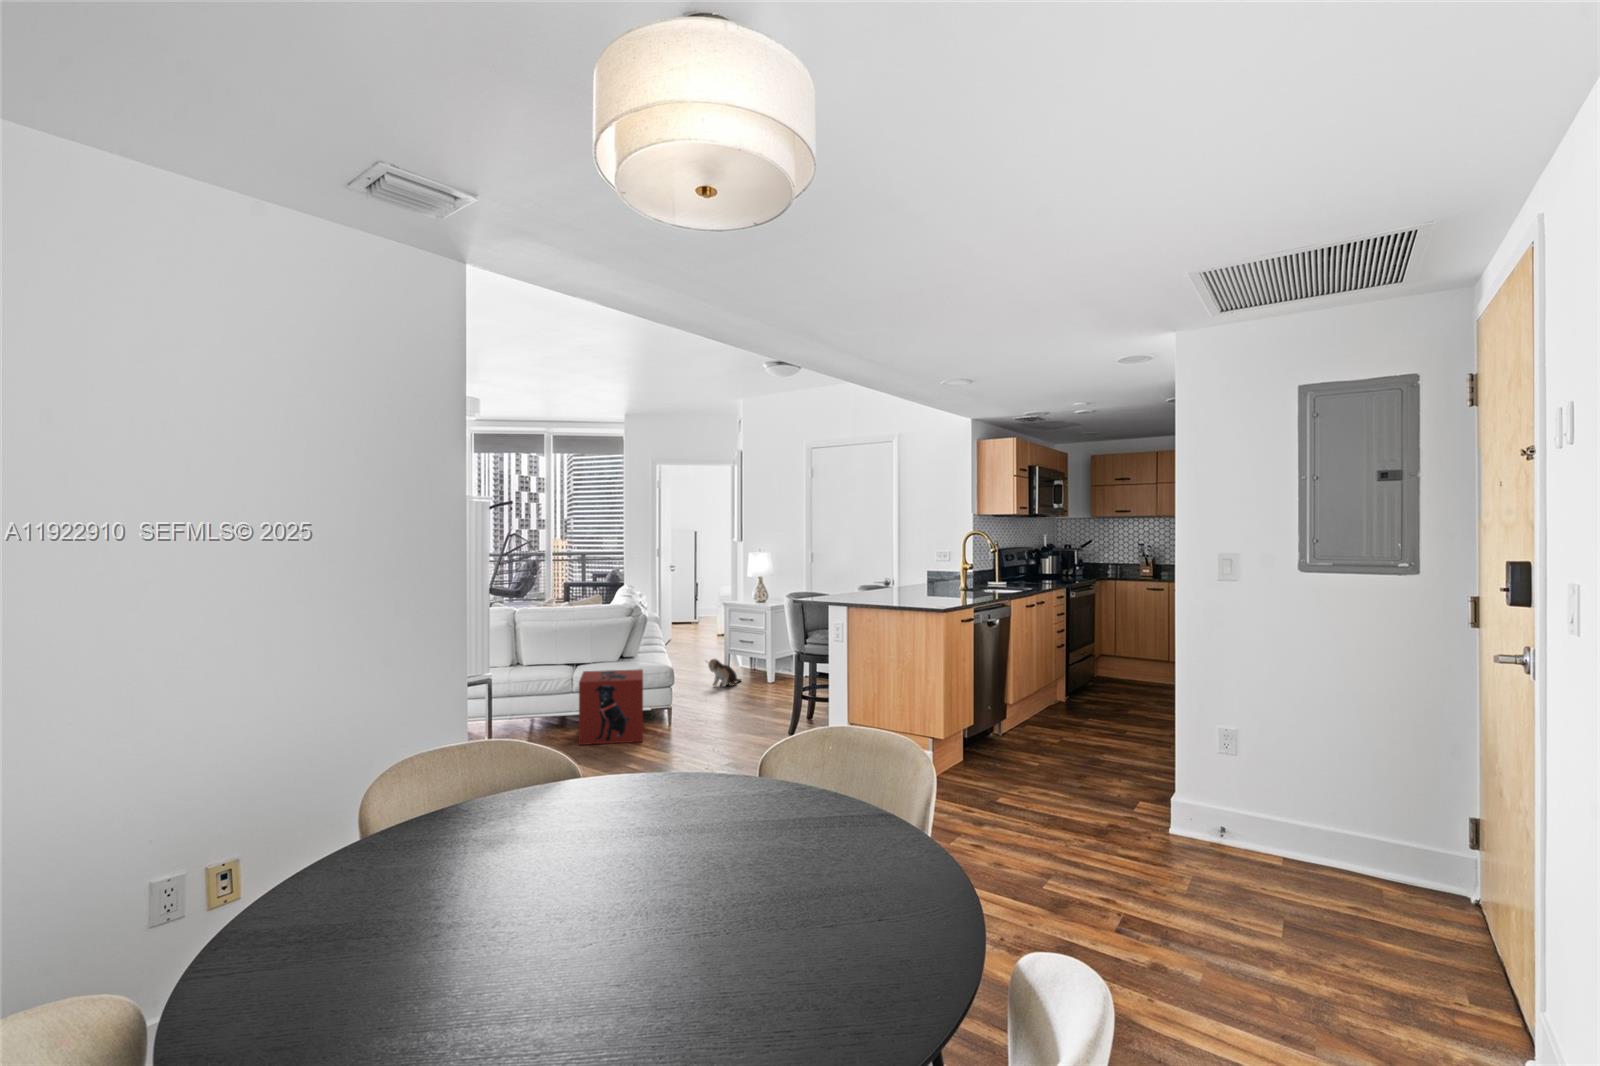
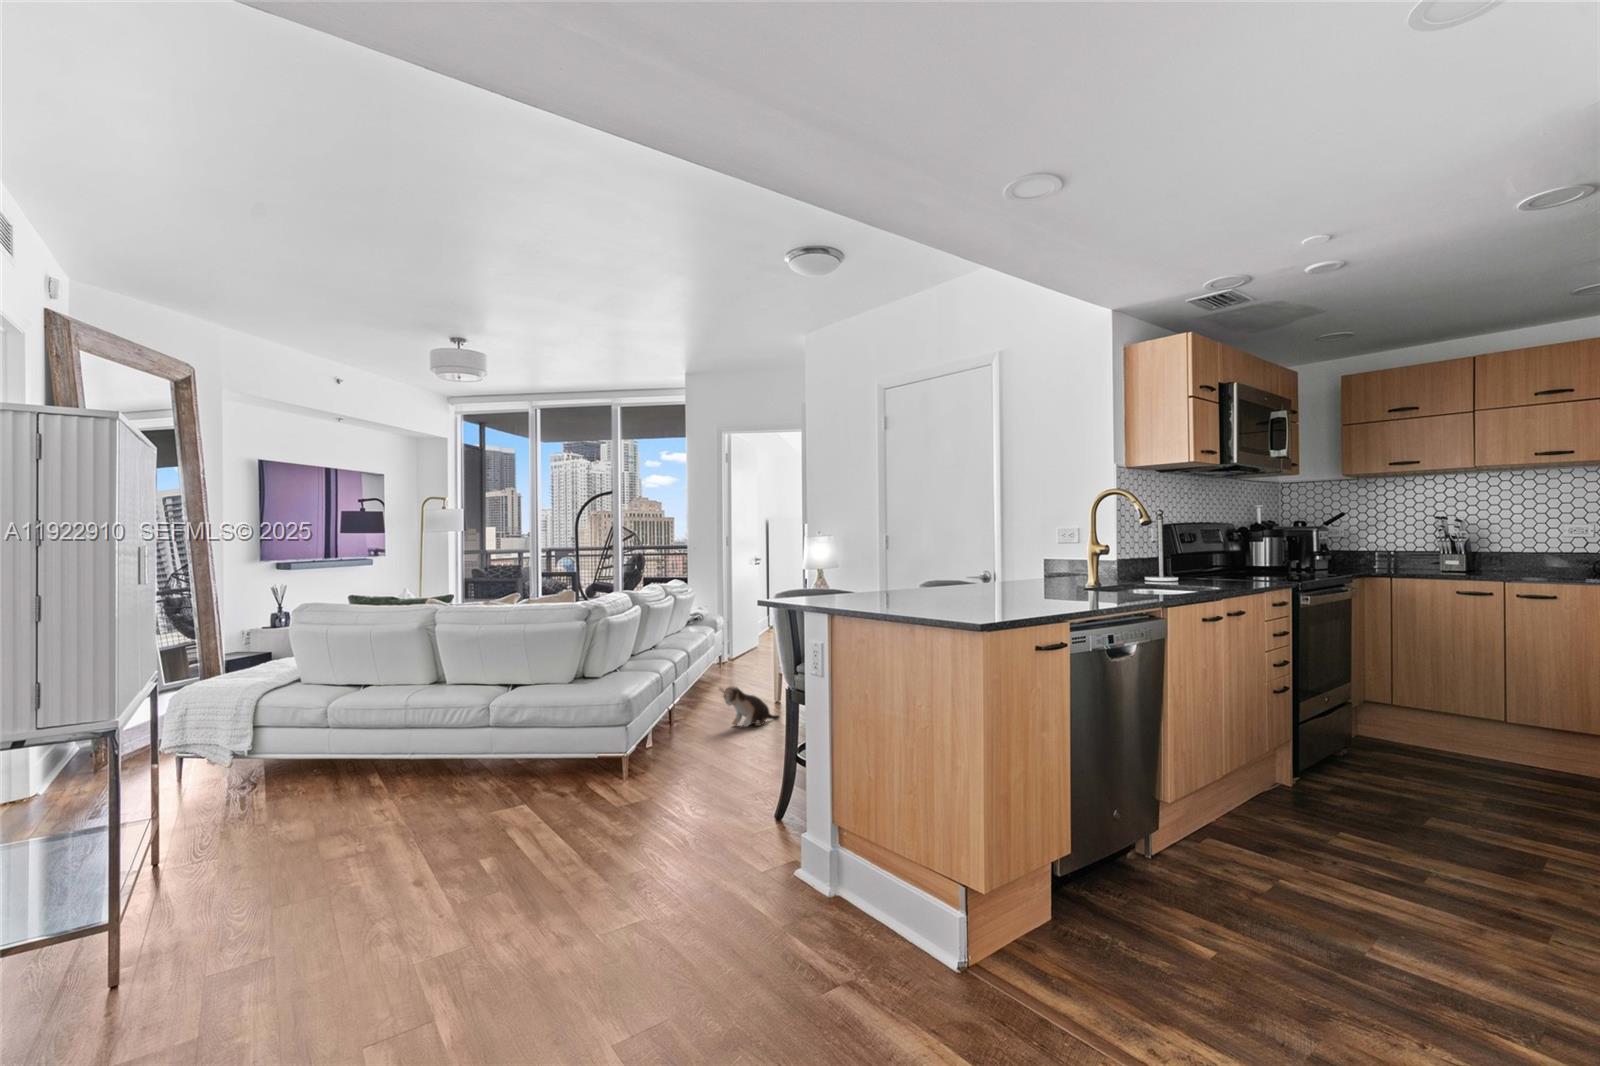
storage box: present [579,669,643,745] -> none [434,705,564,825]

